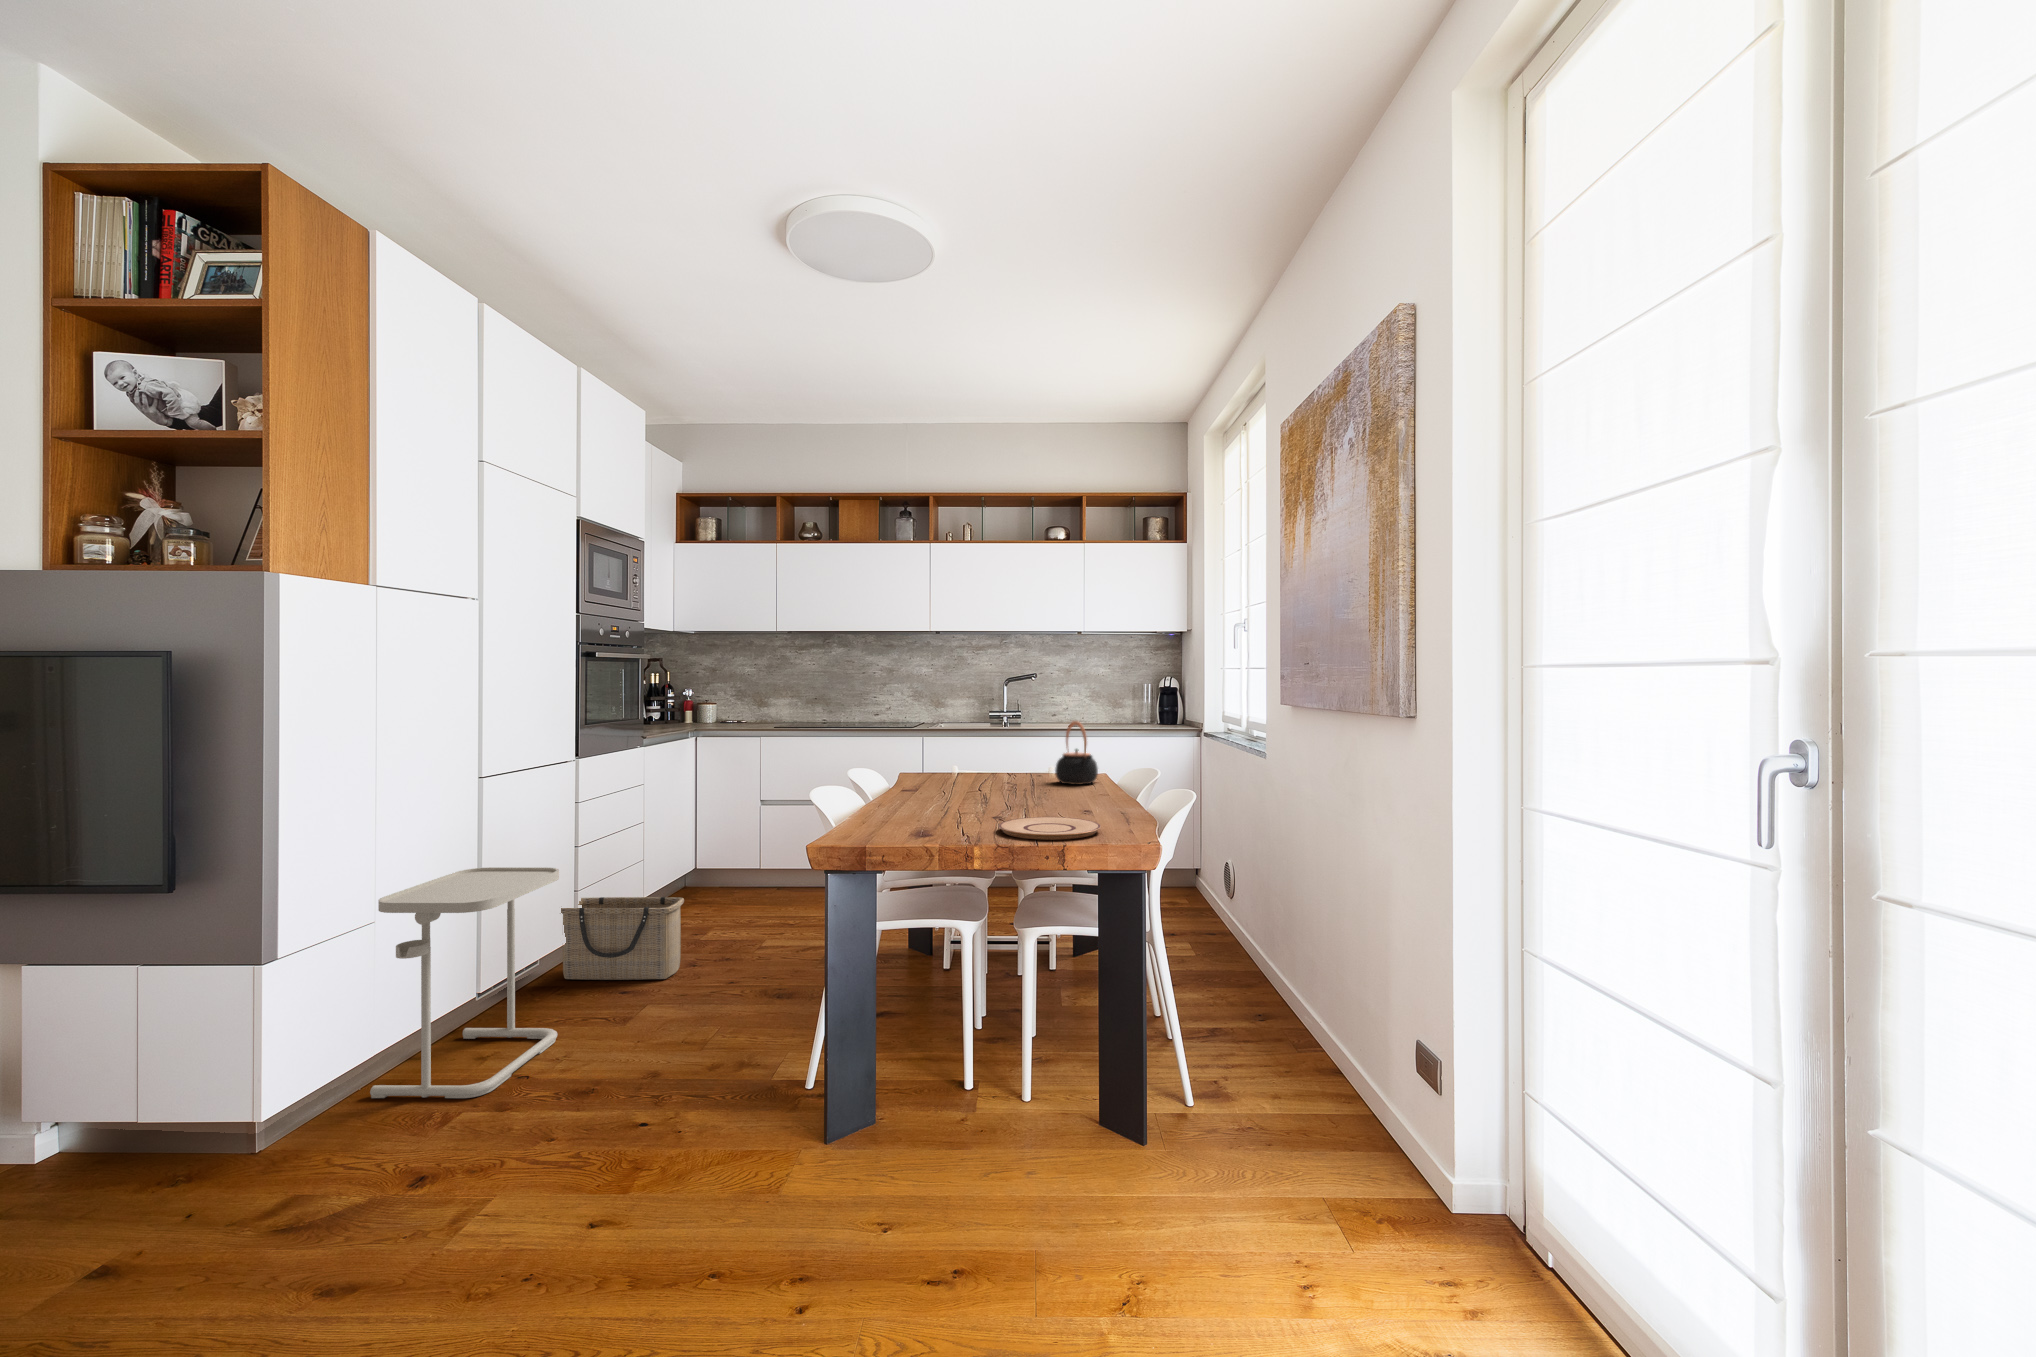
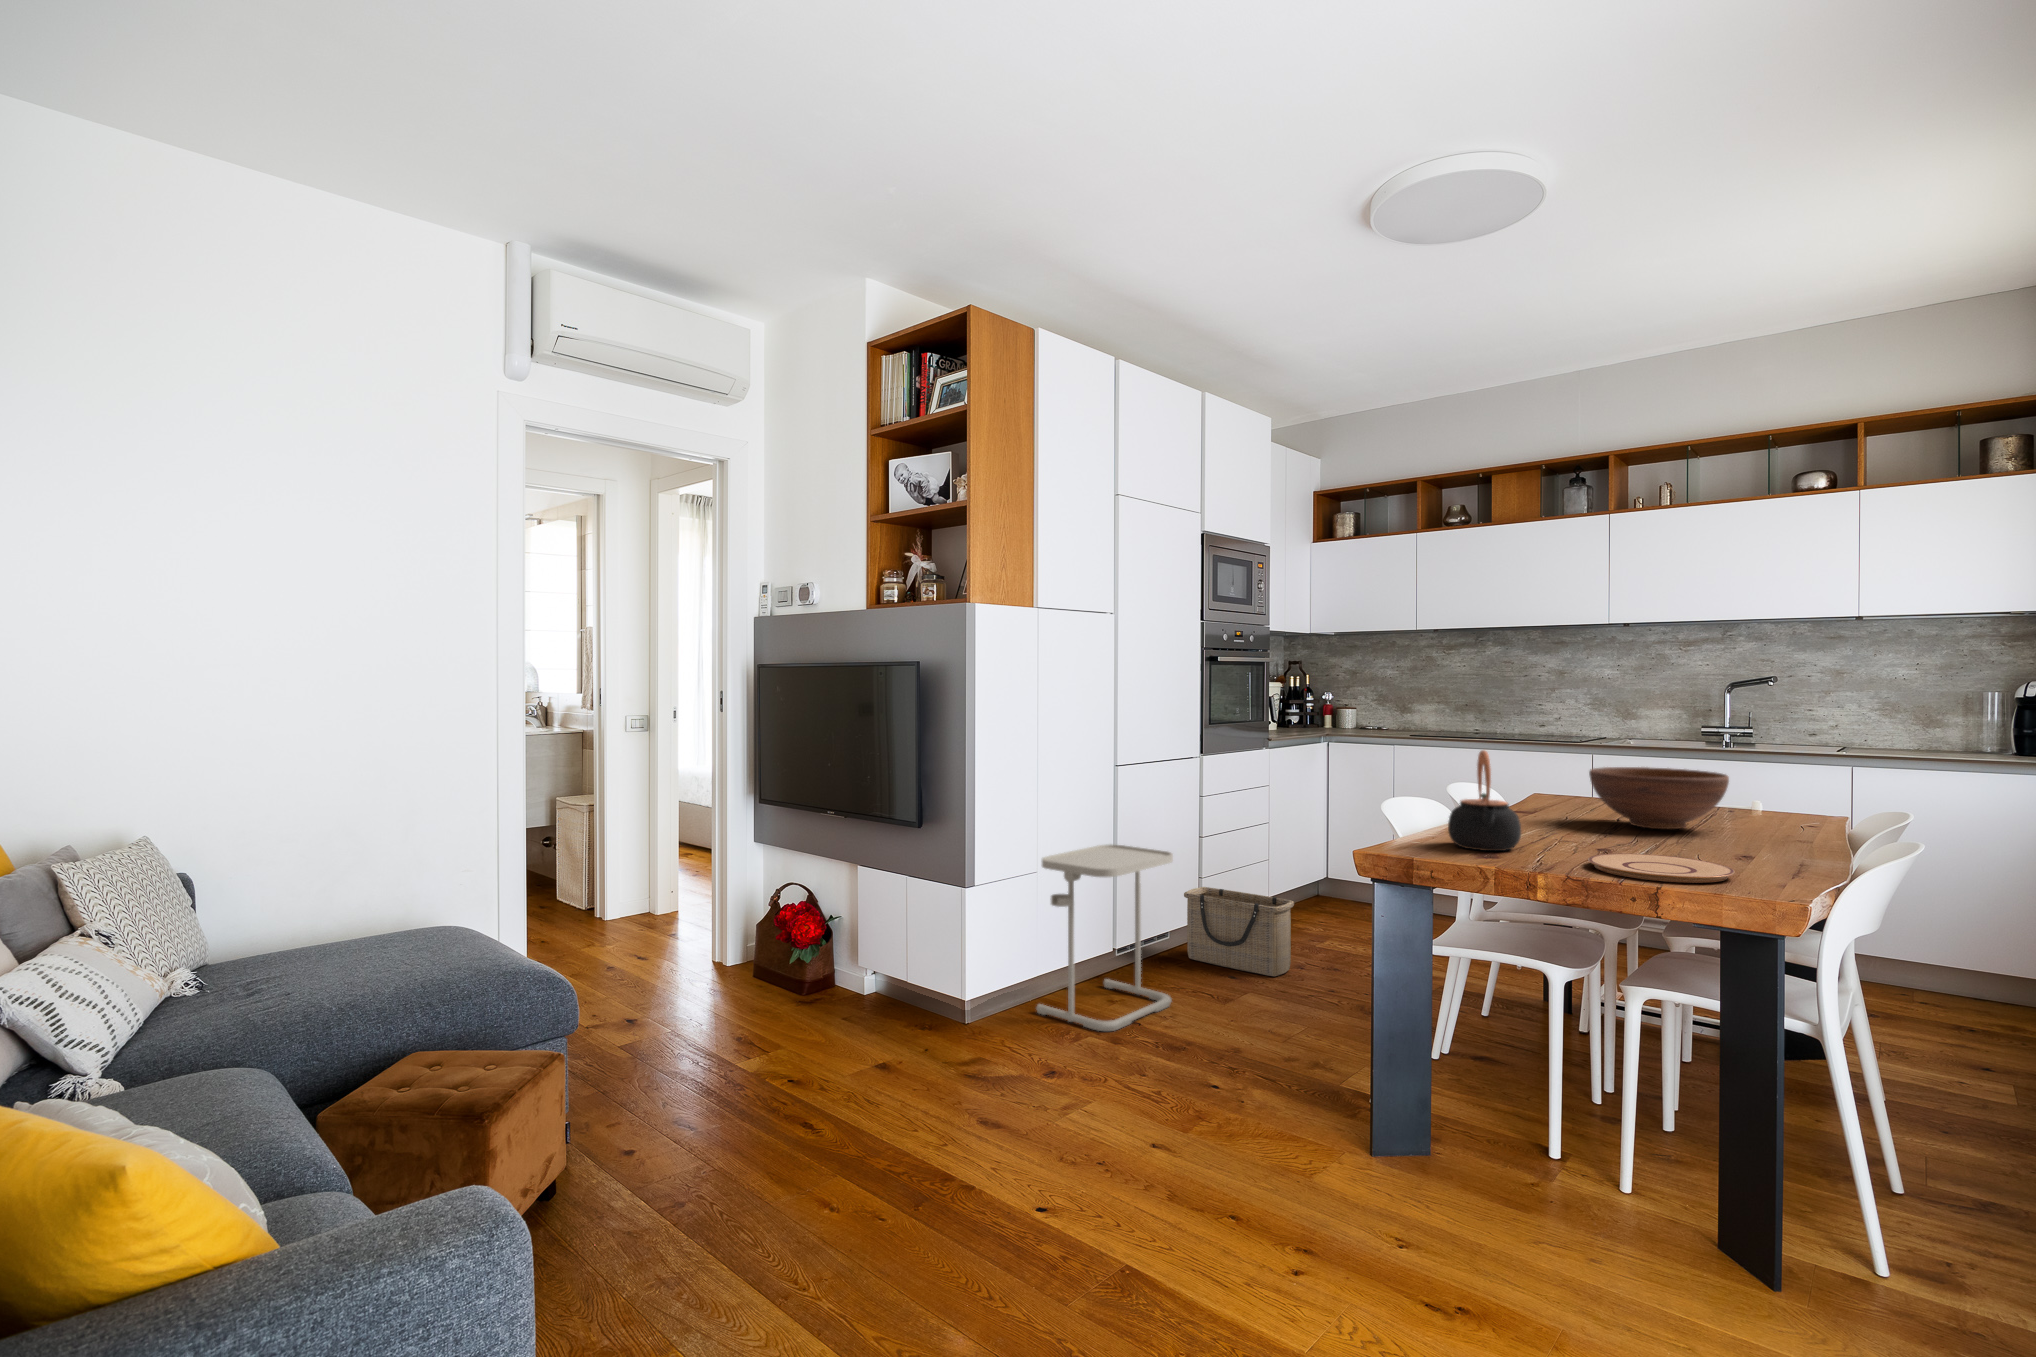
teapot: present [1055,721,1098,785] -> present [1448,750,1521,851]
fruit bowl: none [959,745,1054,794] -> present [1589,767,1729,830]

